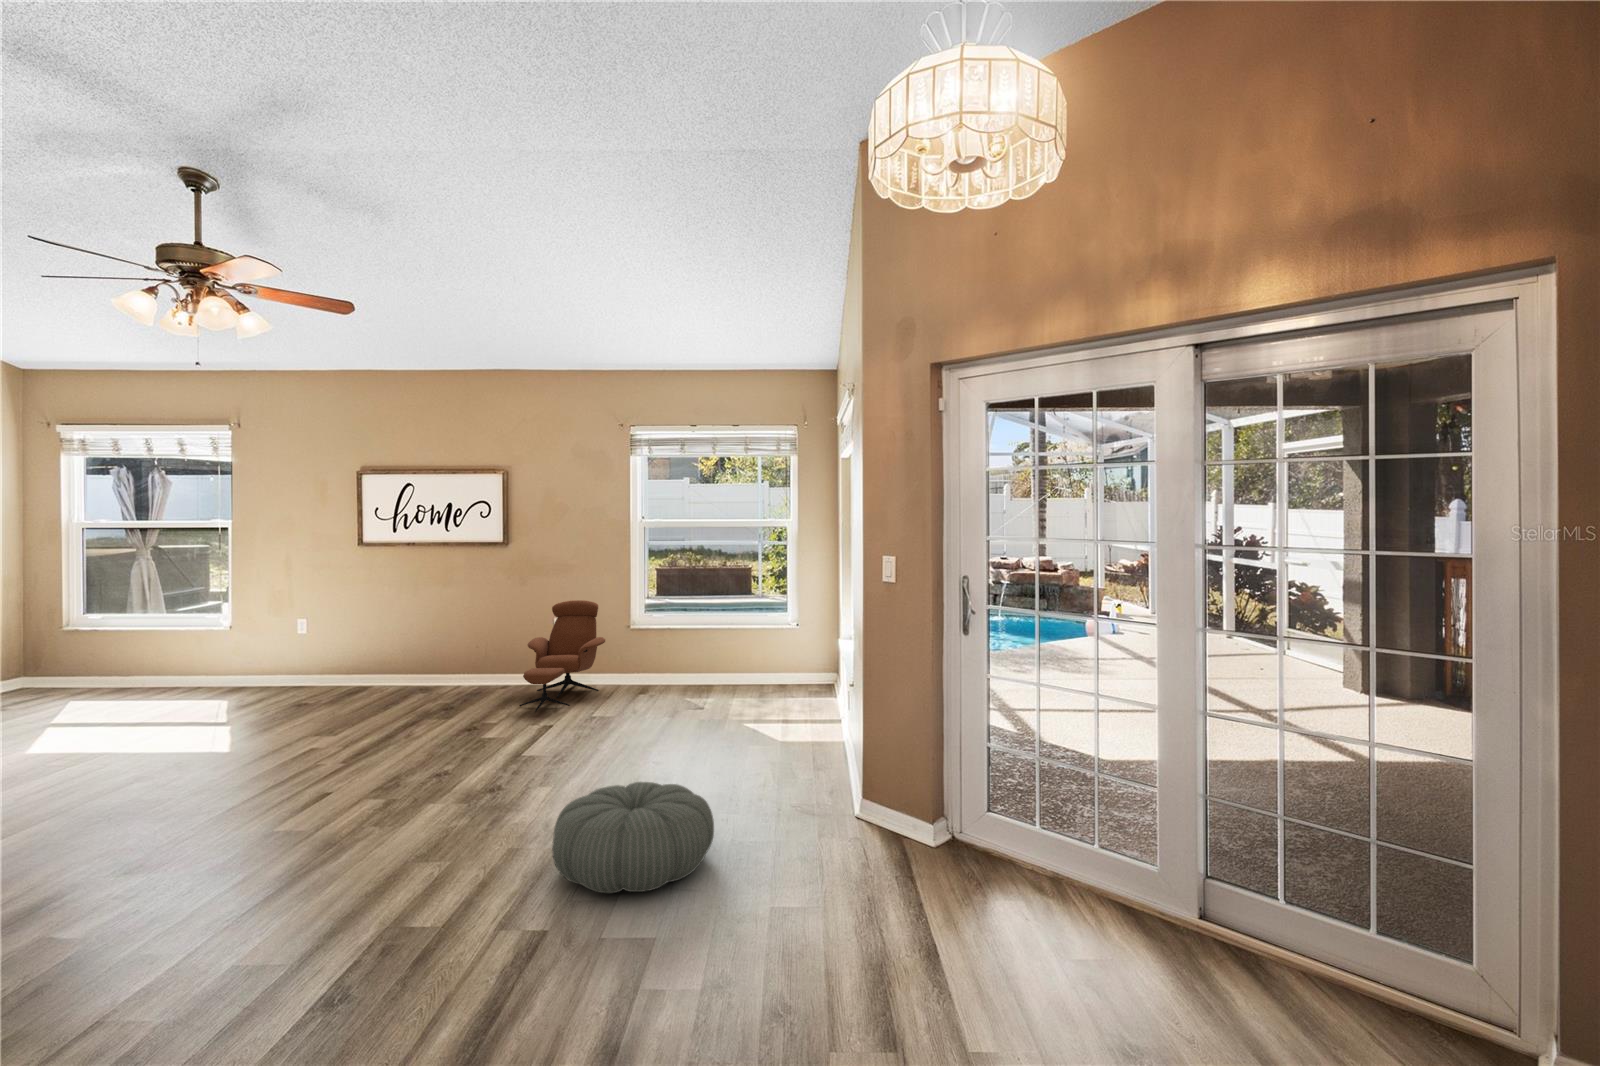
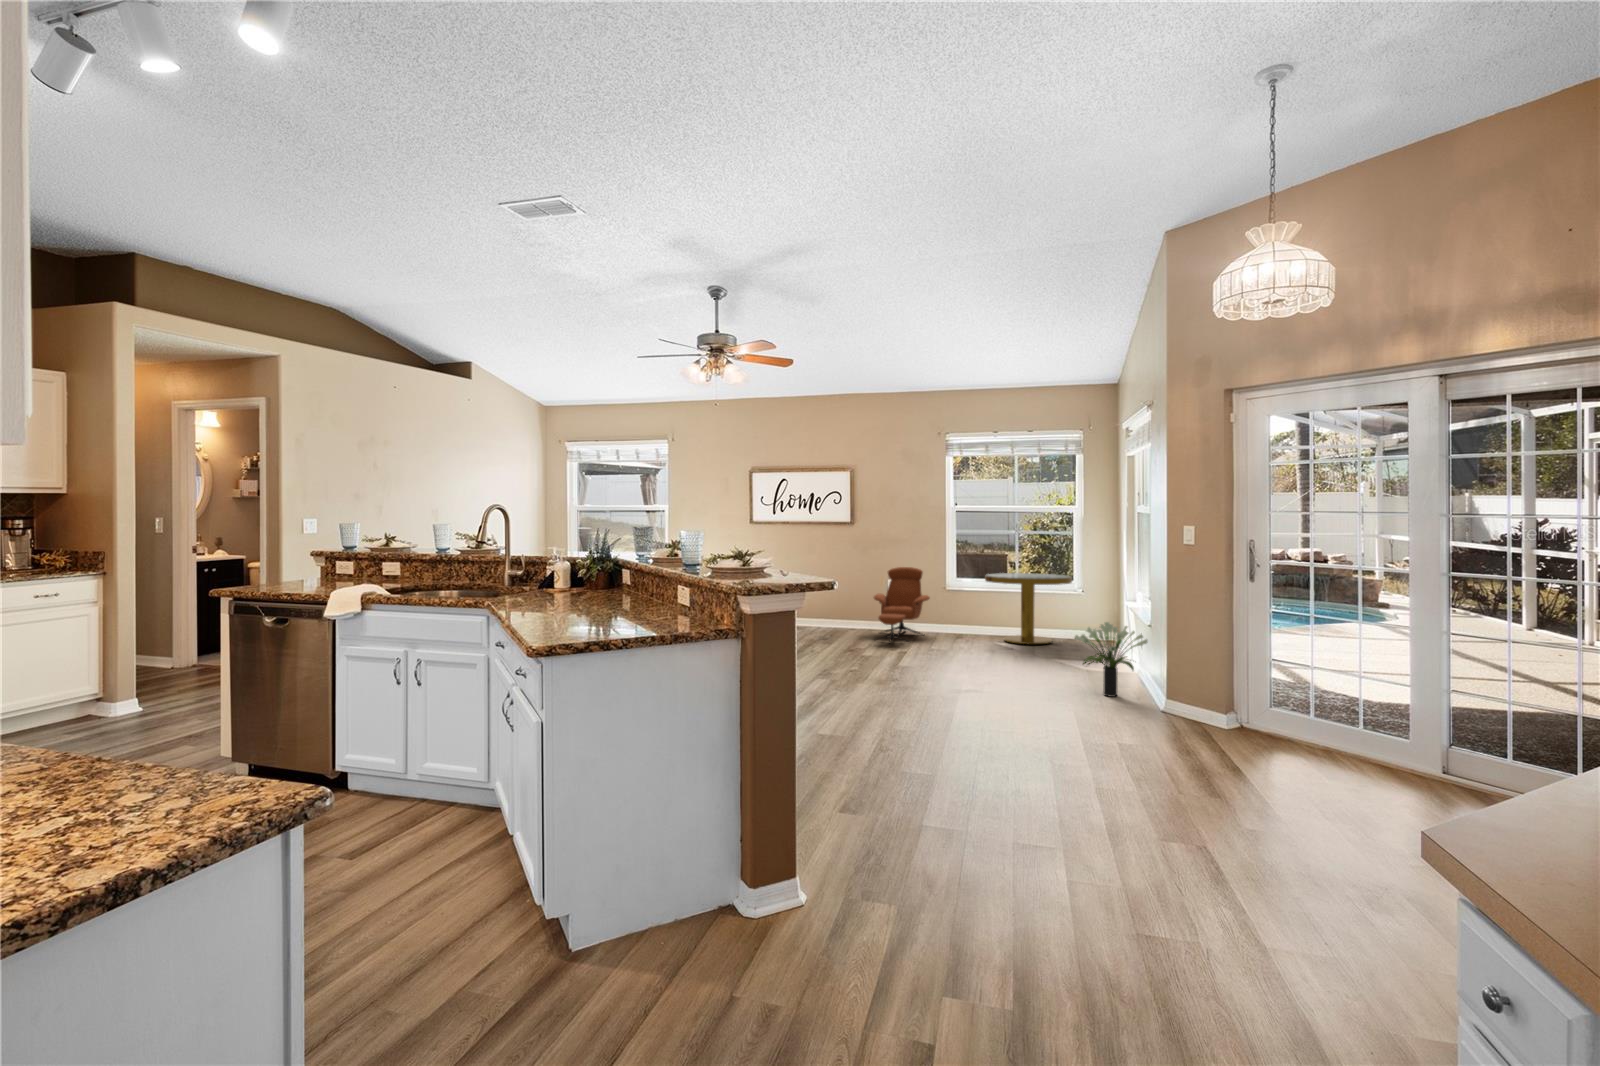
side table: none [673,605,778,698] -> present [985,573,1072,644]
potted plant: none [751,685,845,790] -> present [1075,622,1147,697]
pouf: present [552,782,714,893] -> none [962,672,1066,729]

